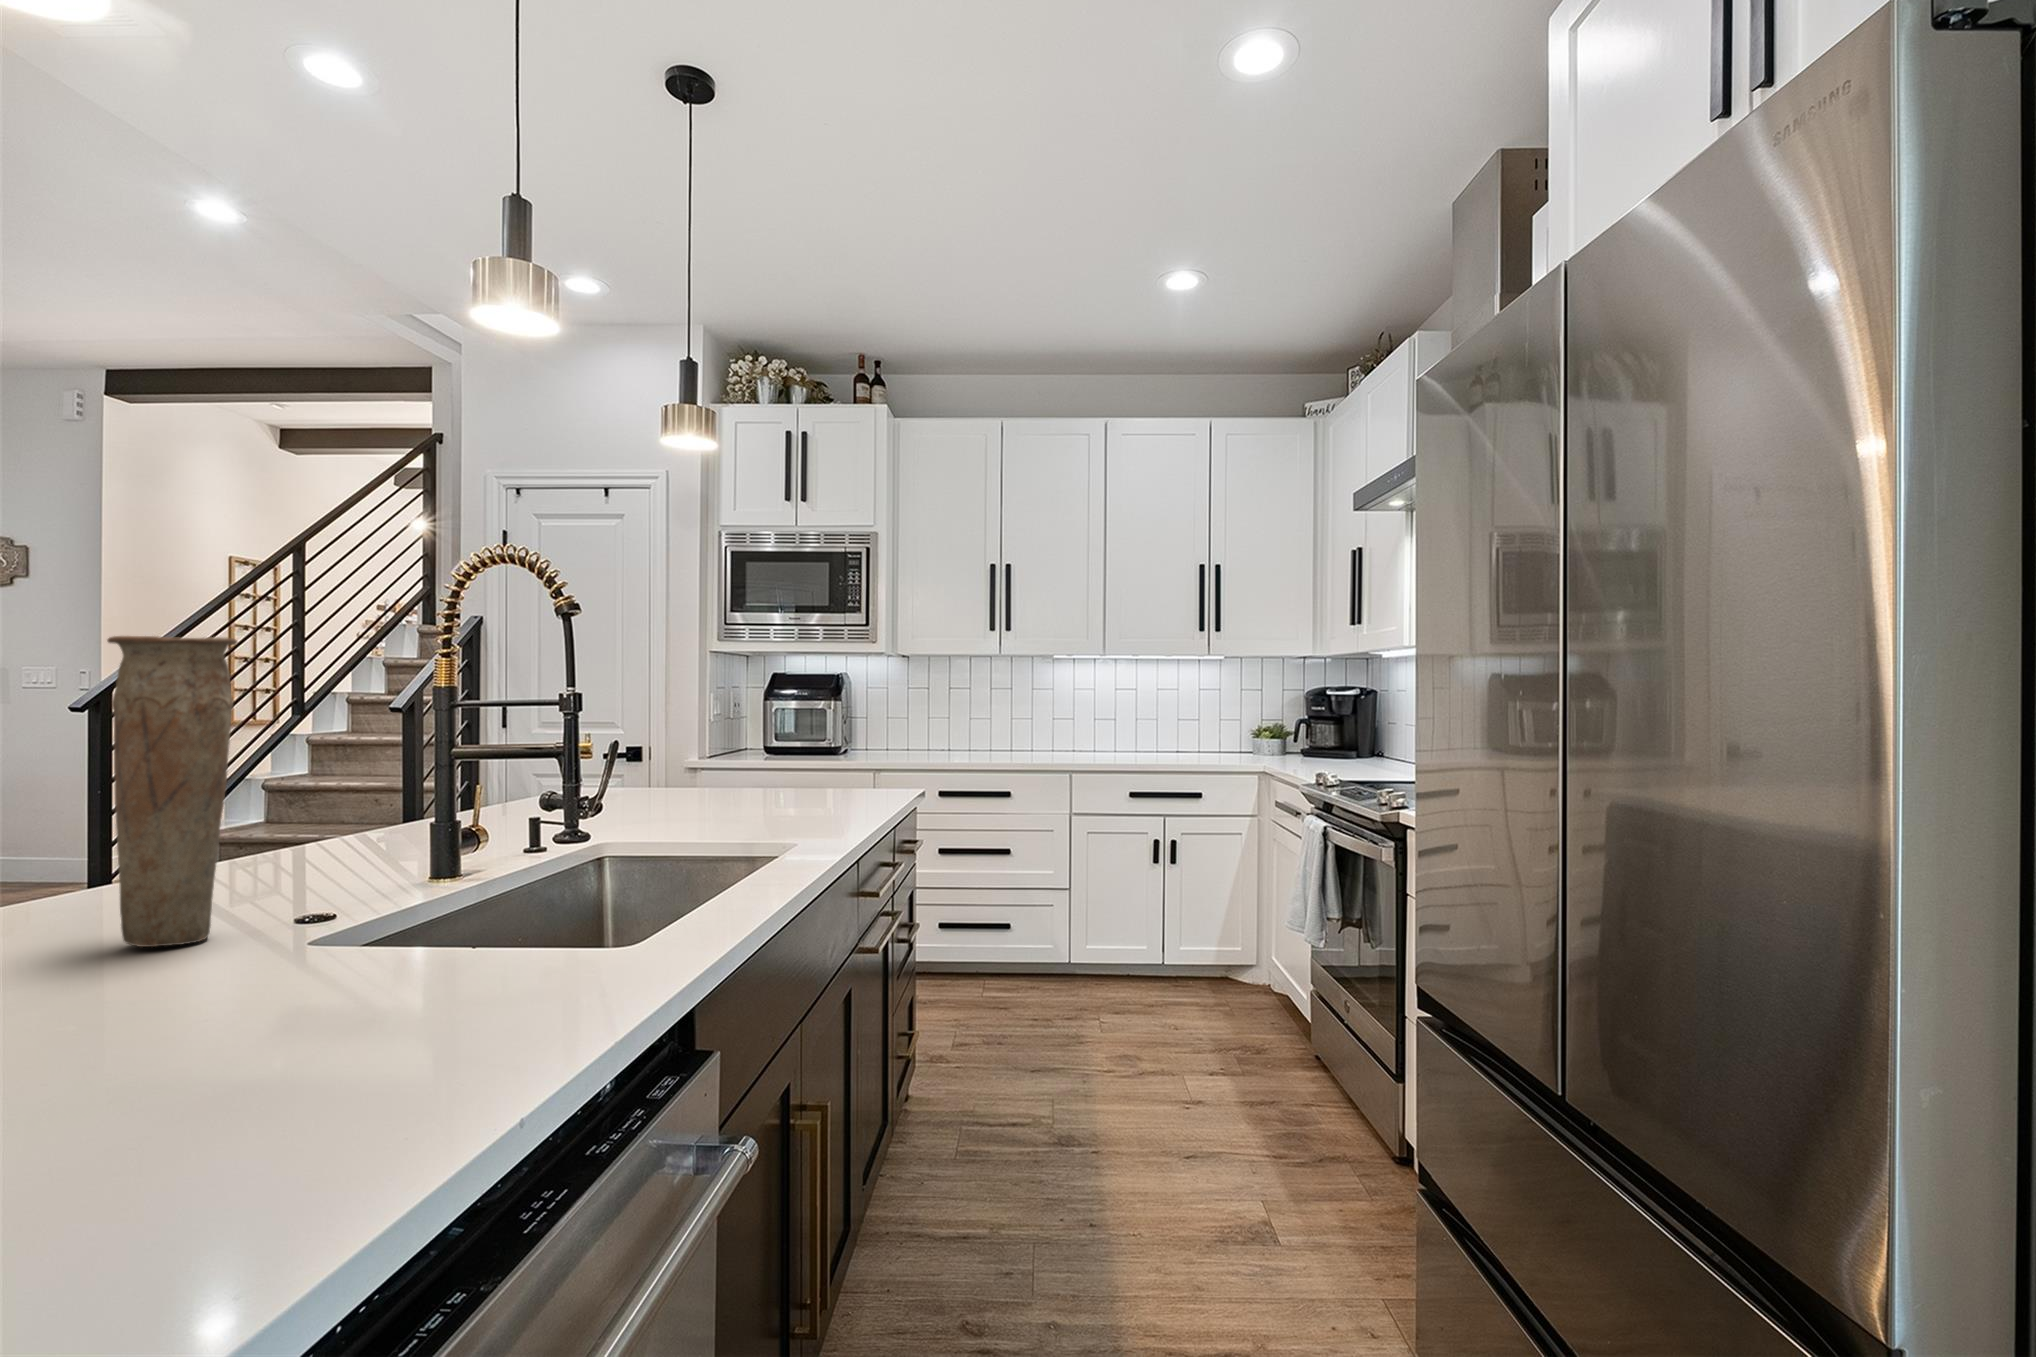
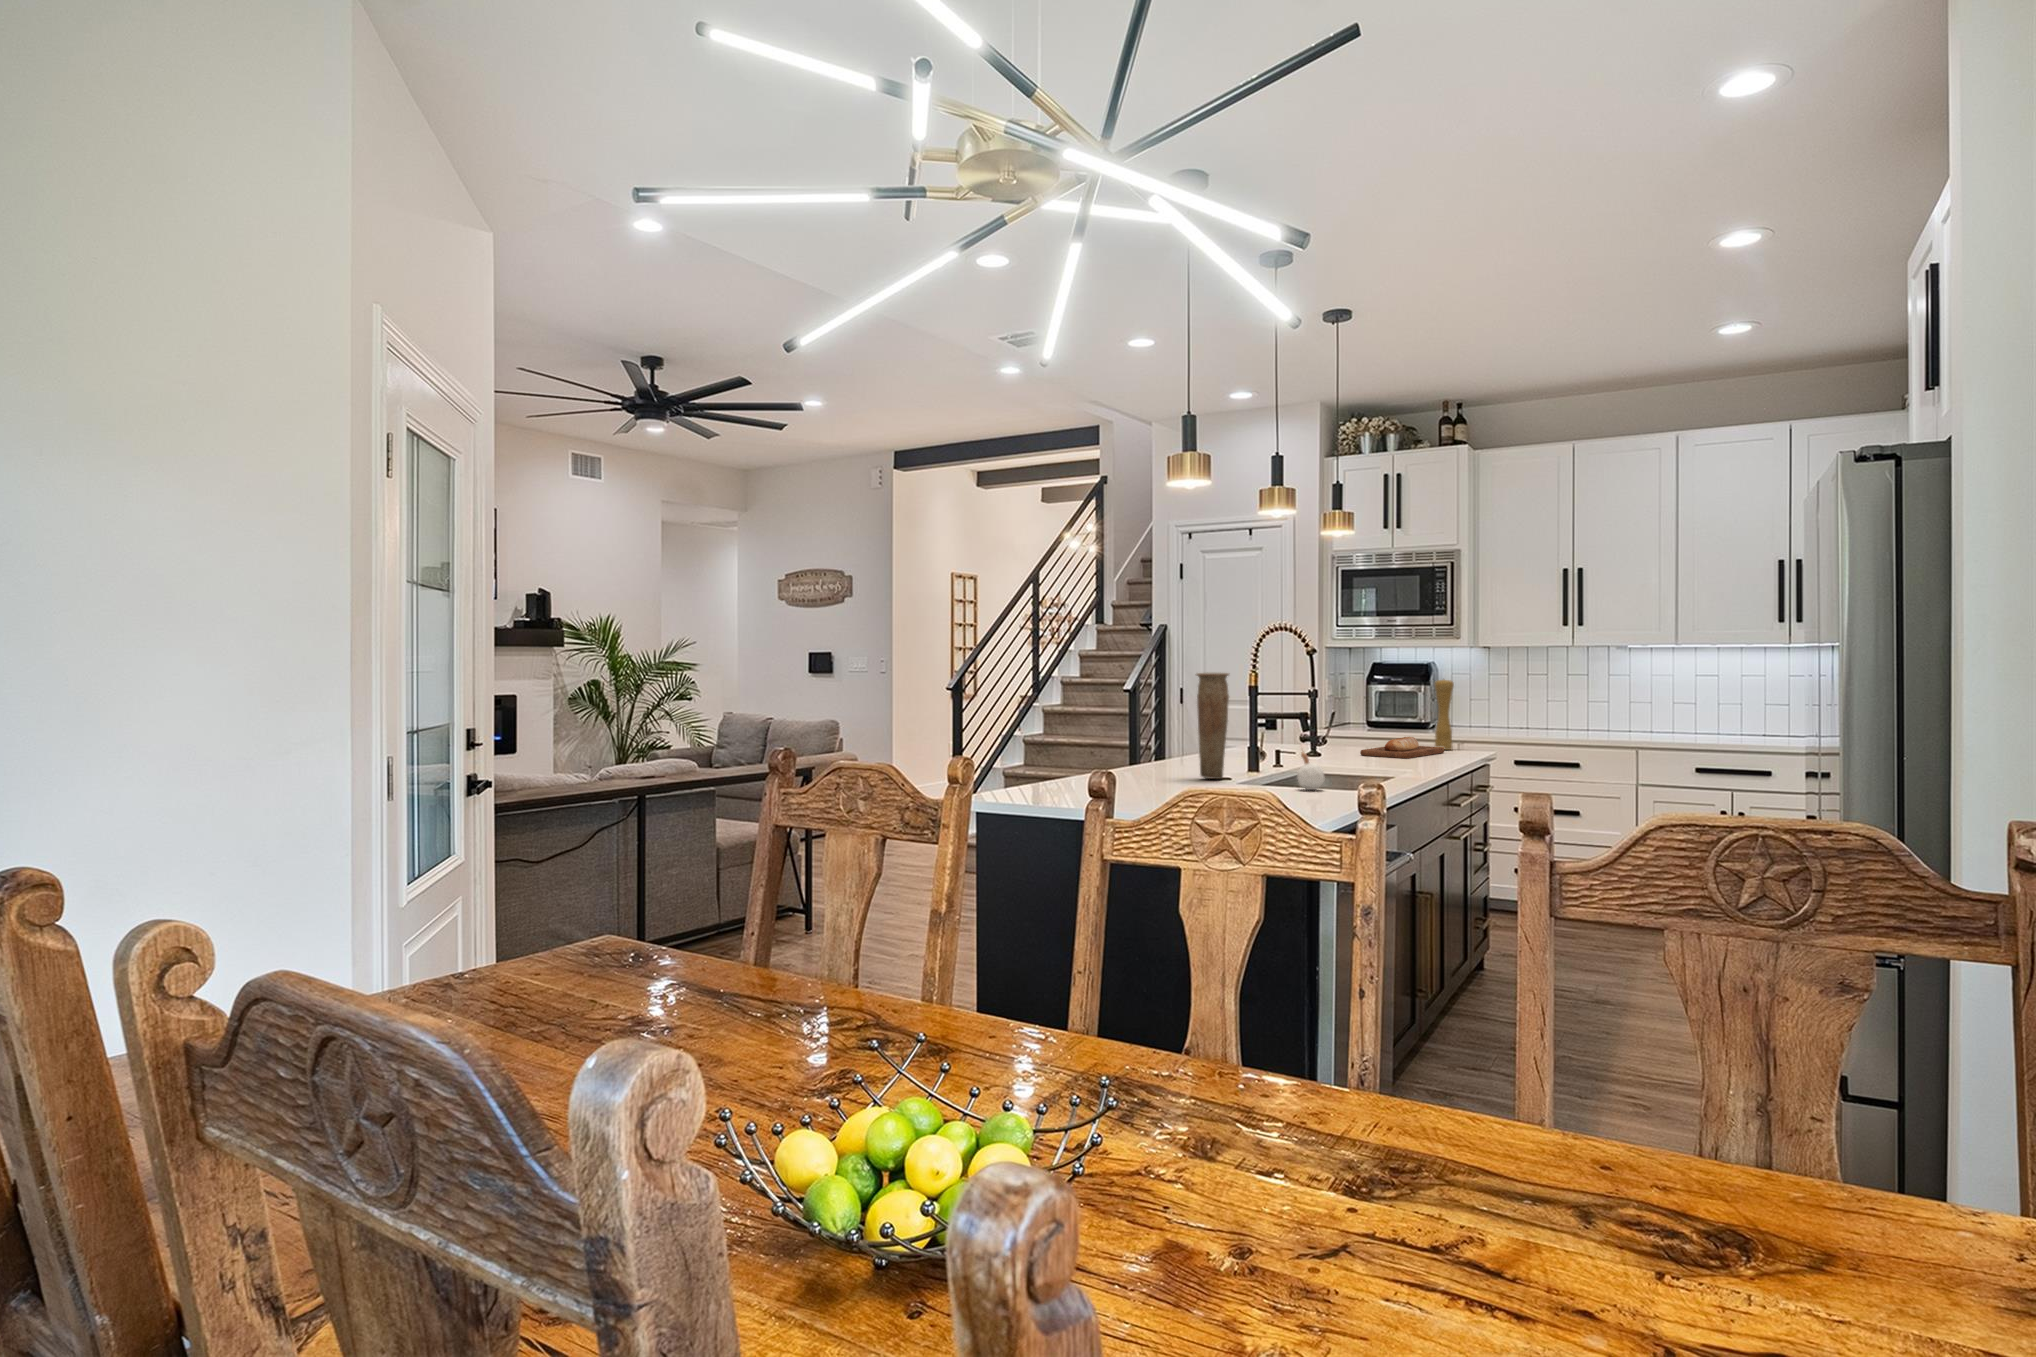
pepper mill: none [832,684,861,794] -> present [1435,679,1454,750]
bread loaf: none [702,776,844,817] -> present [1360,737,1444,759]
candle: none [356,840,456,987] -> present [1297,752,1325,790]

